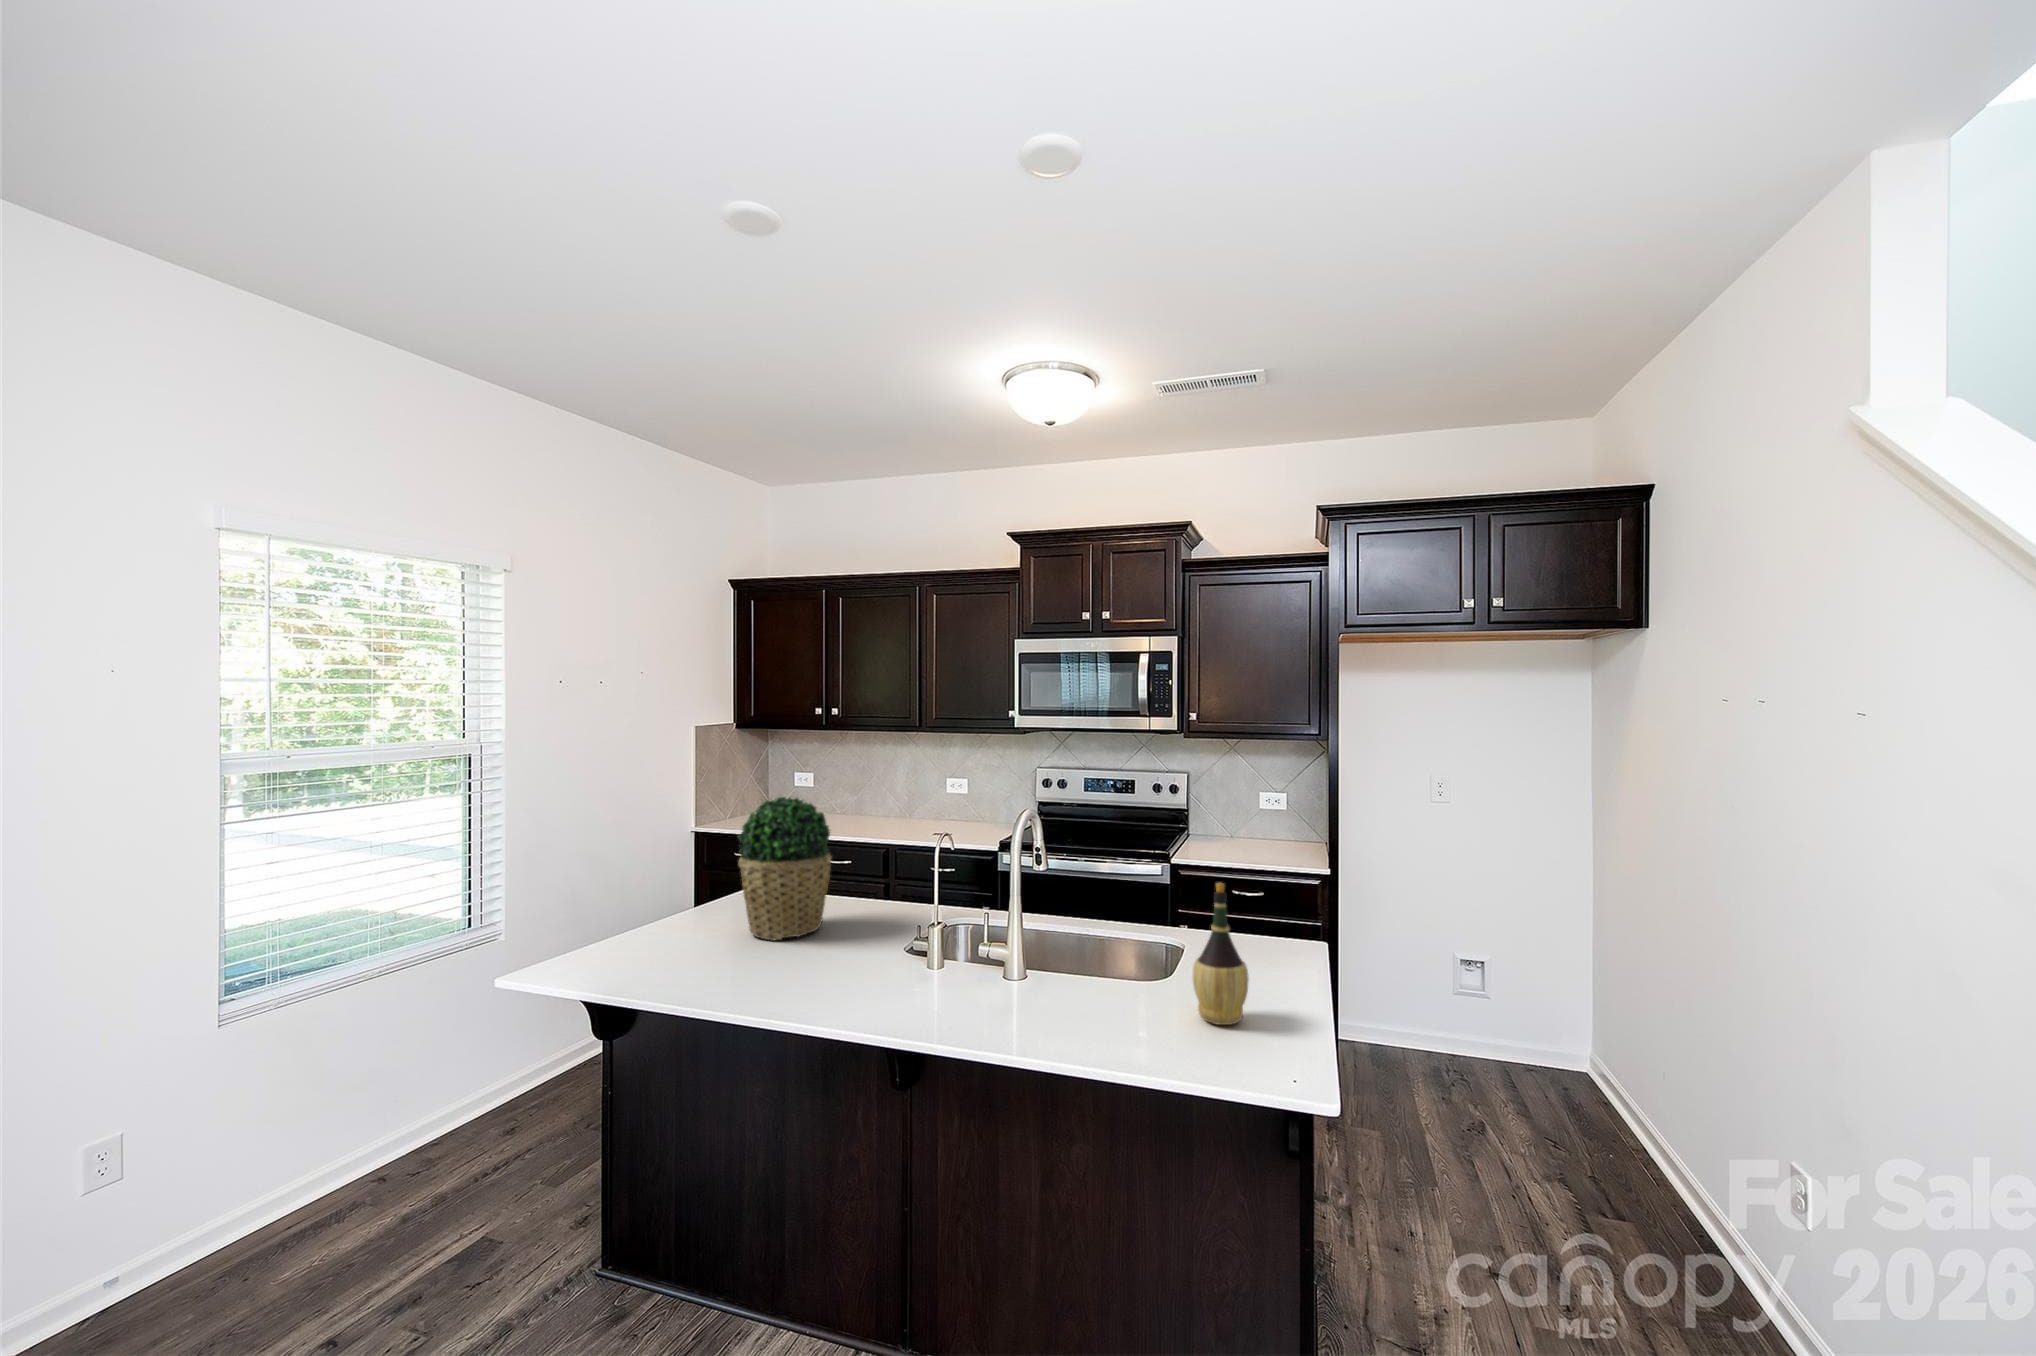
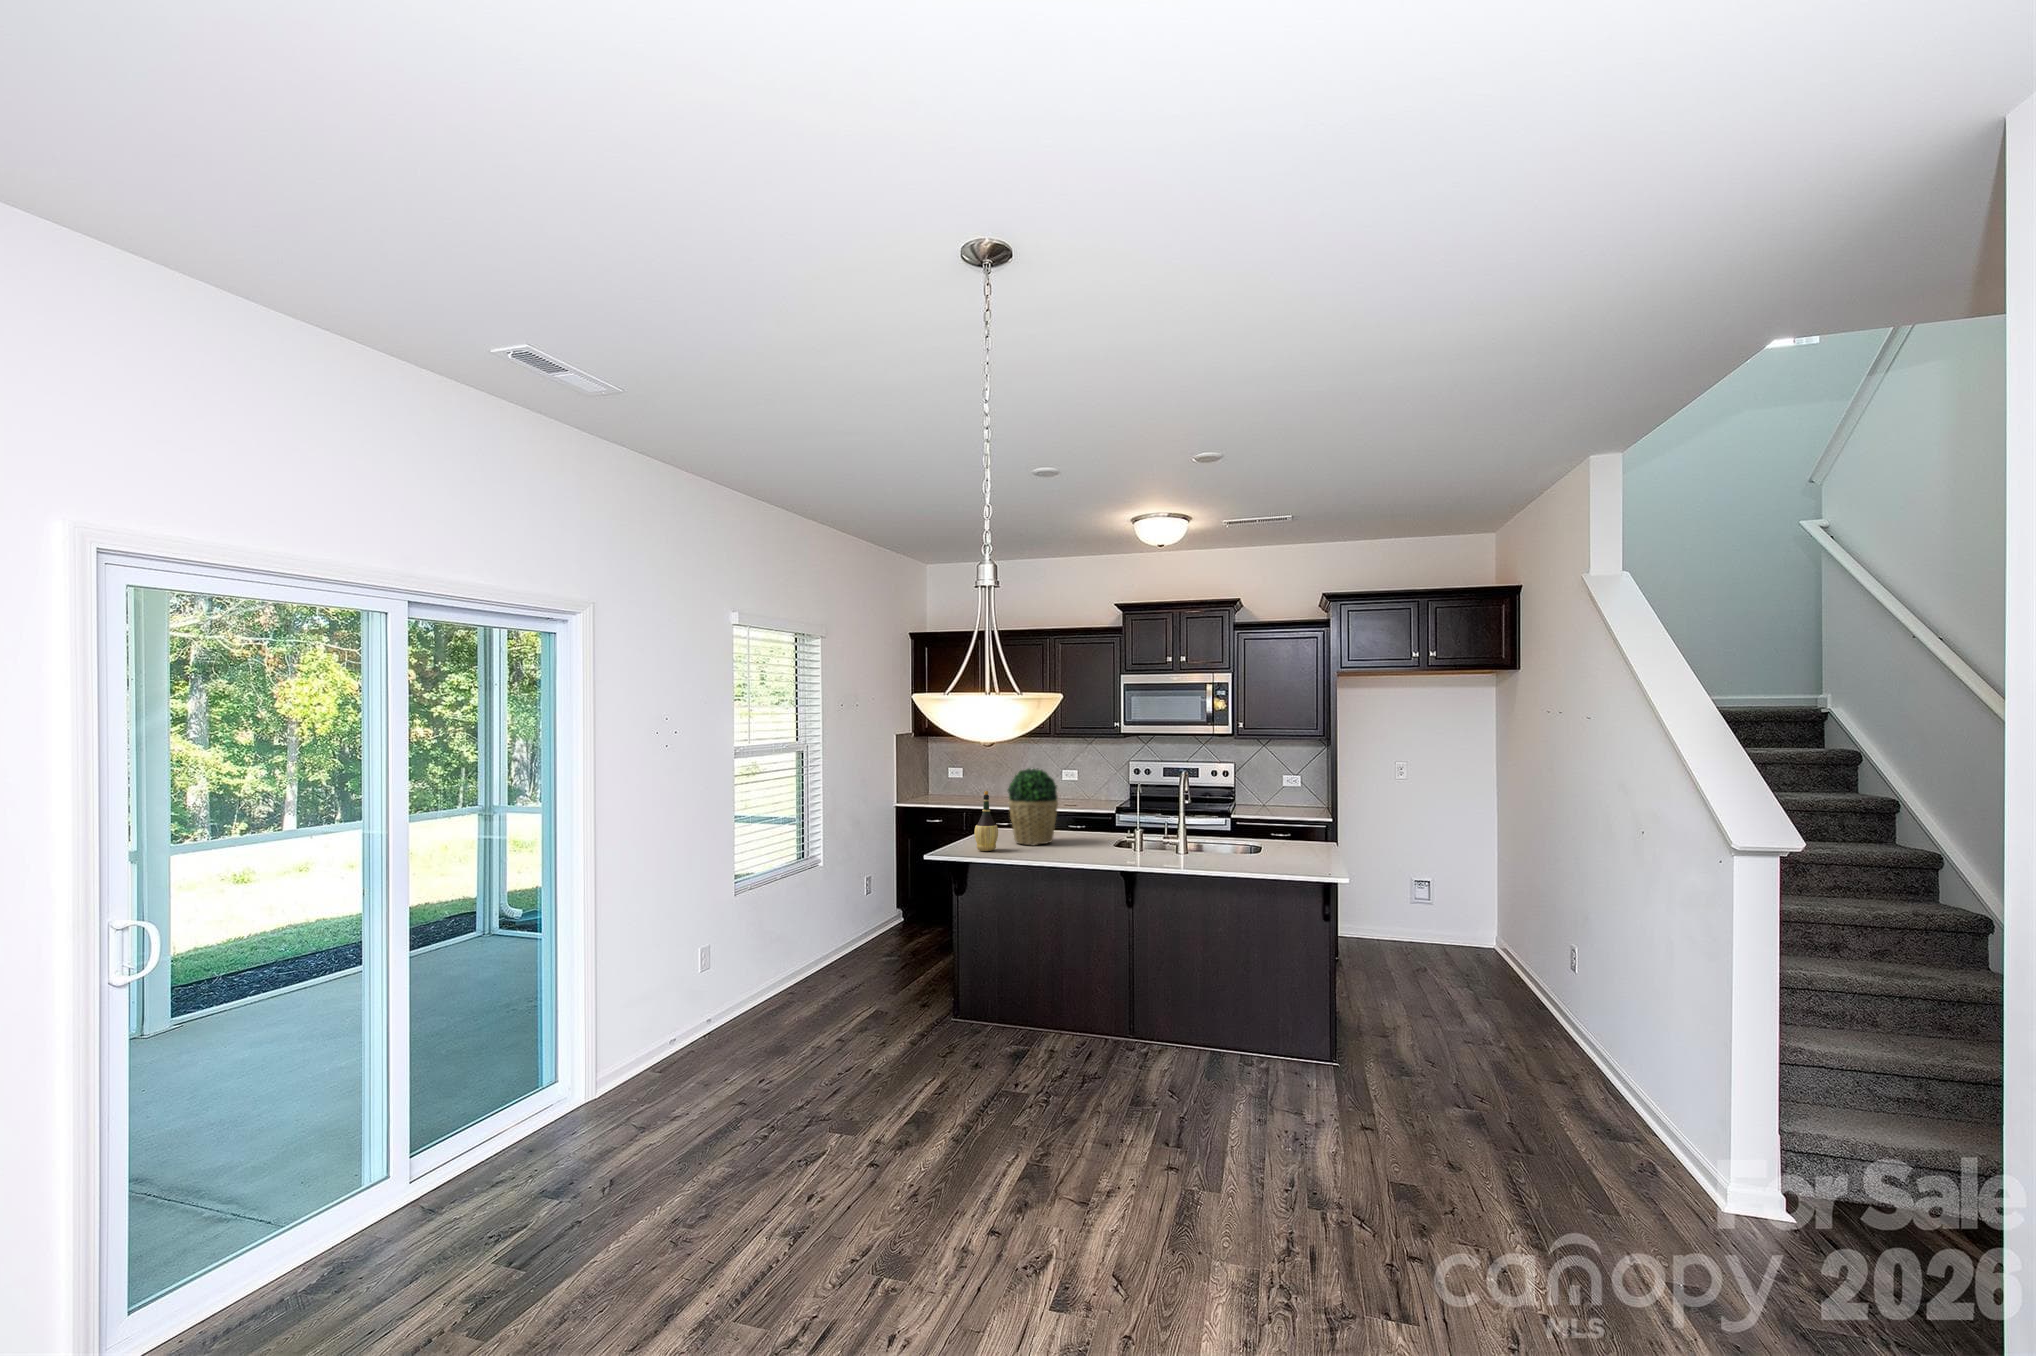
wine bottle: present [1193,883,1249,1025] -> present [974,791,998,851]

